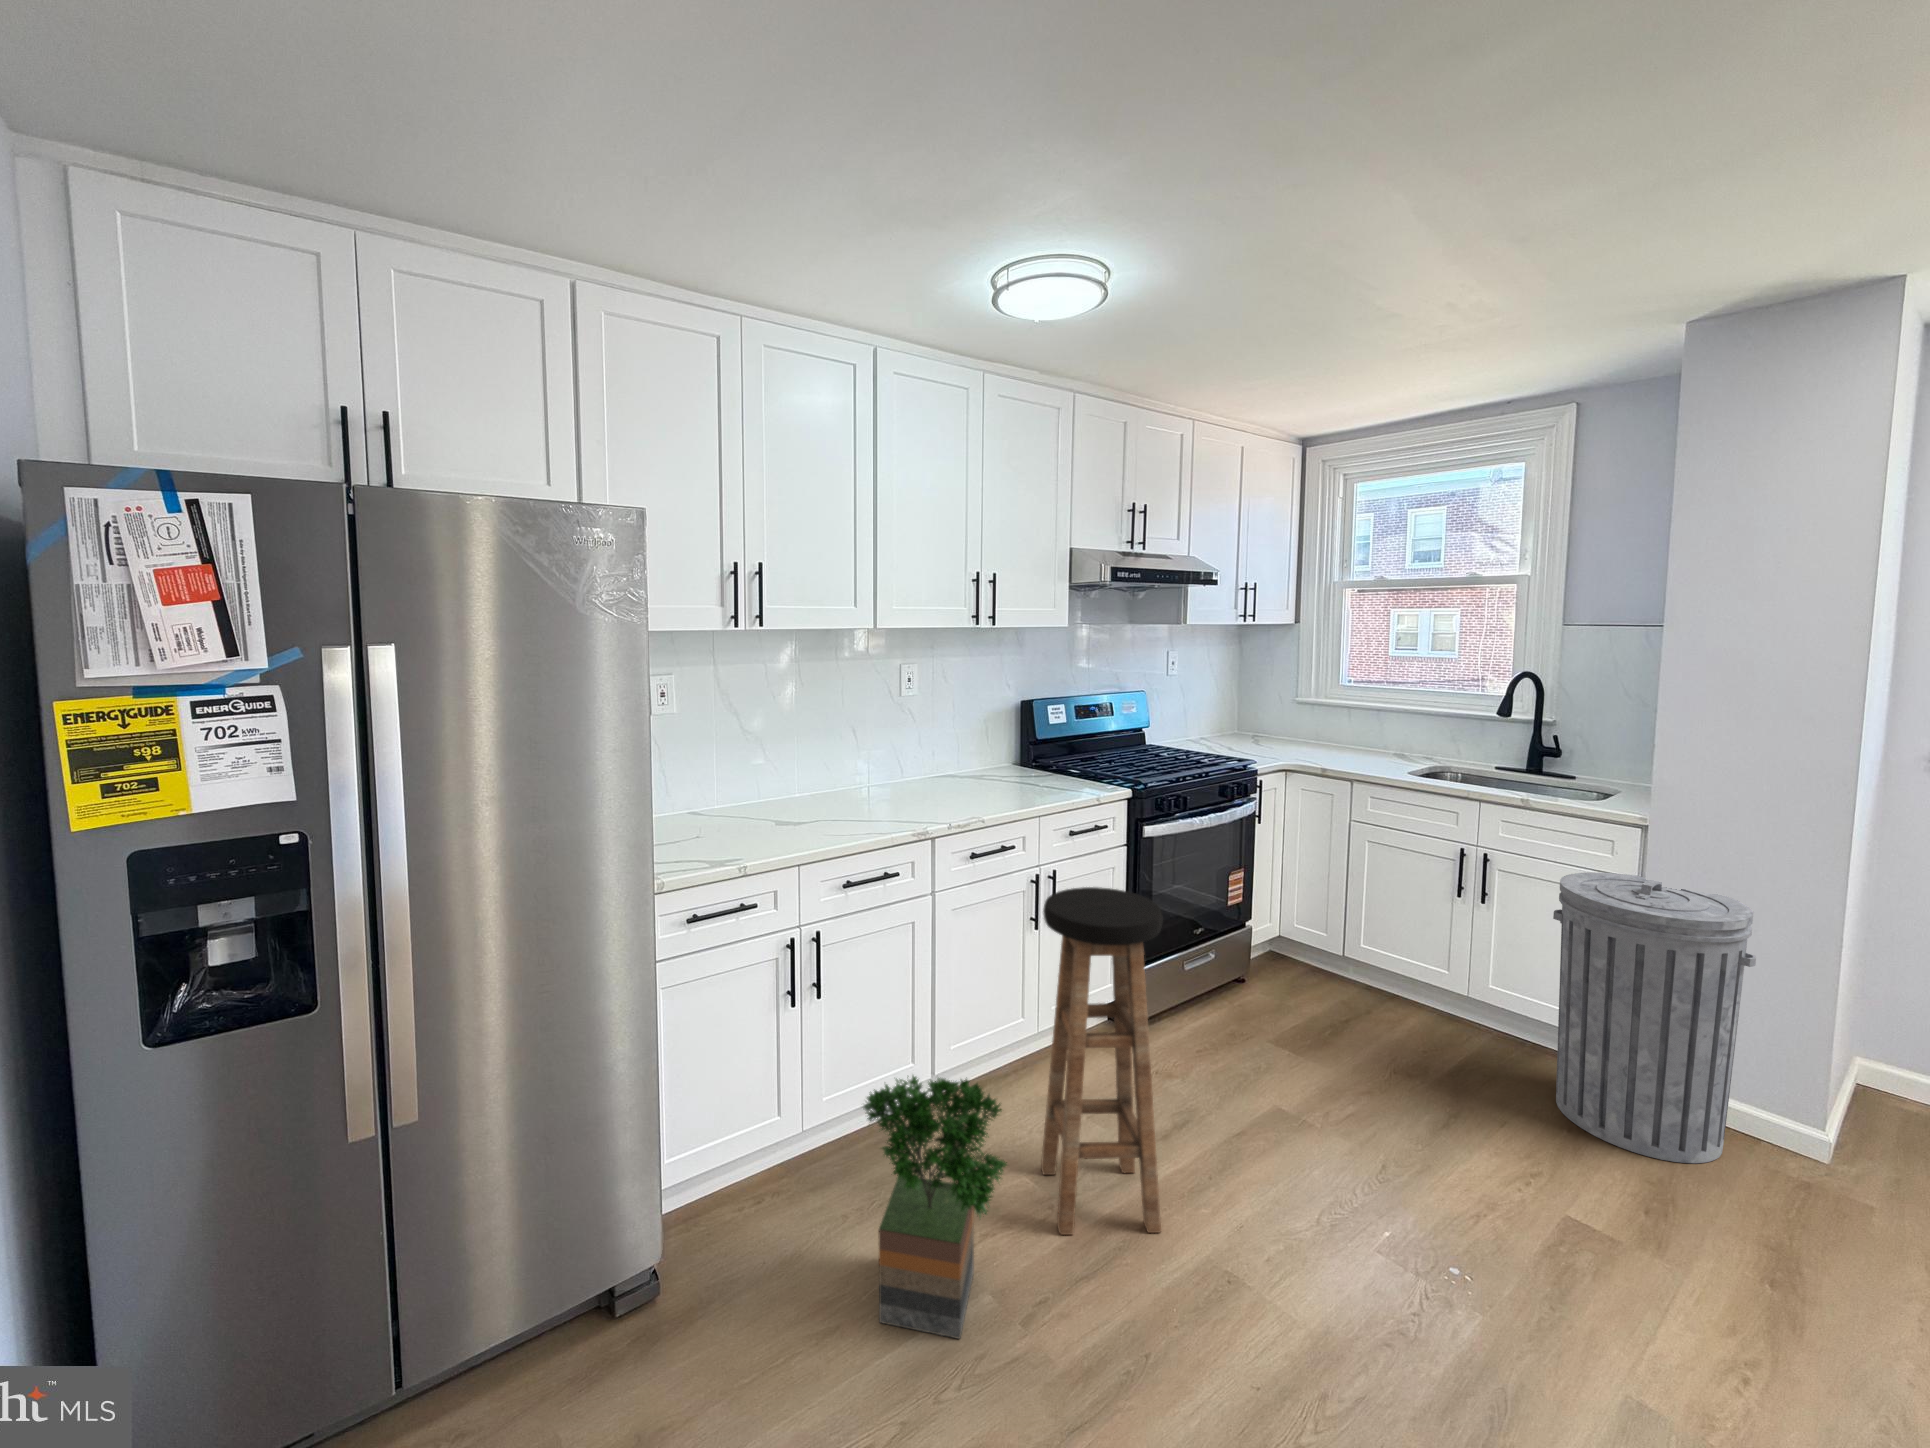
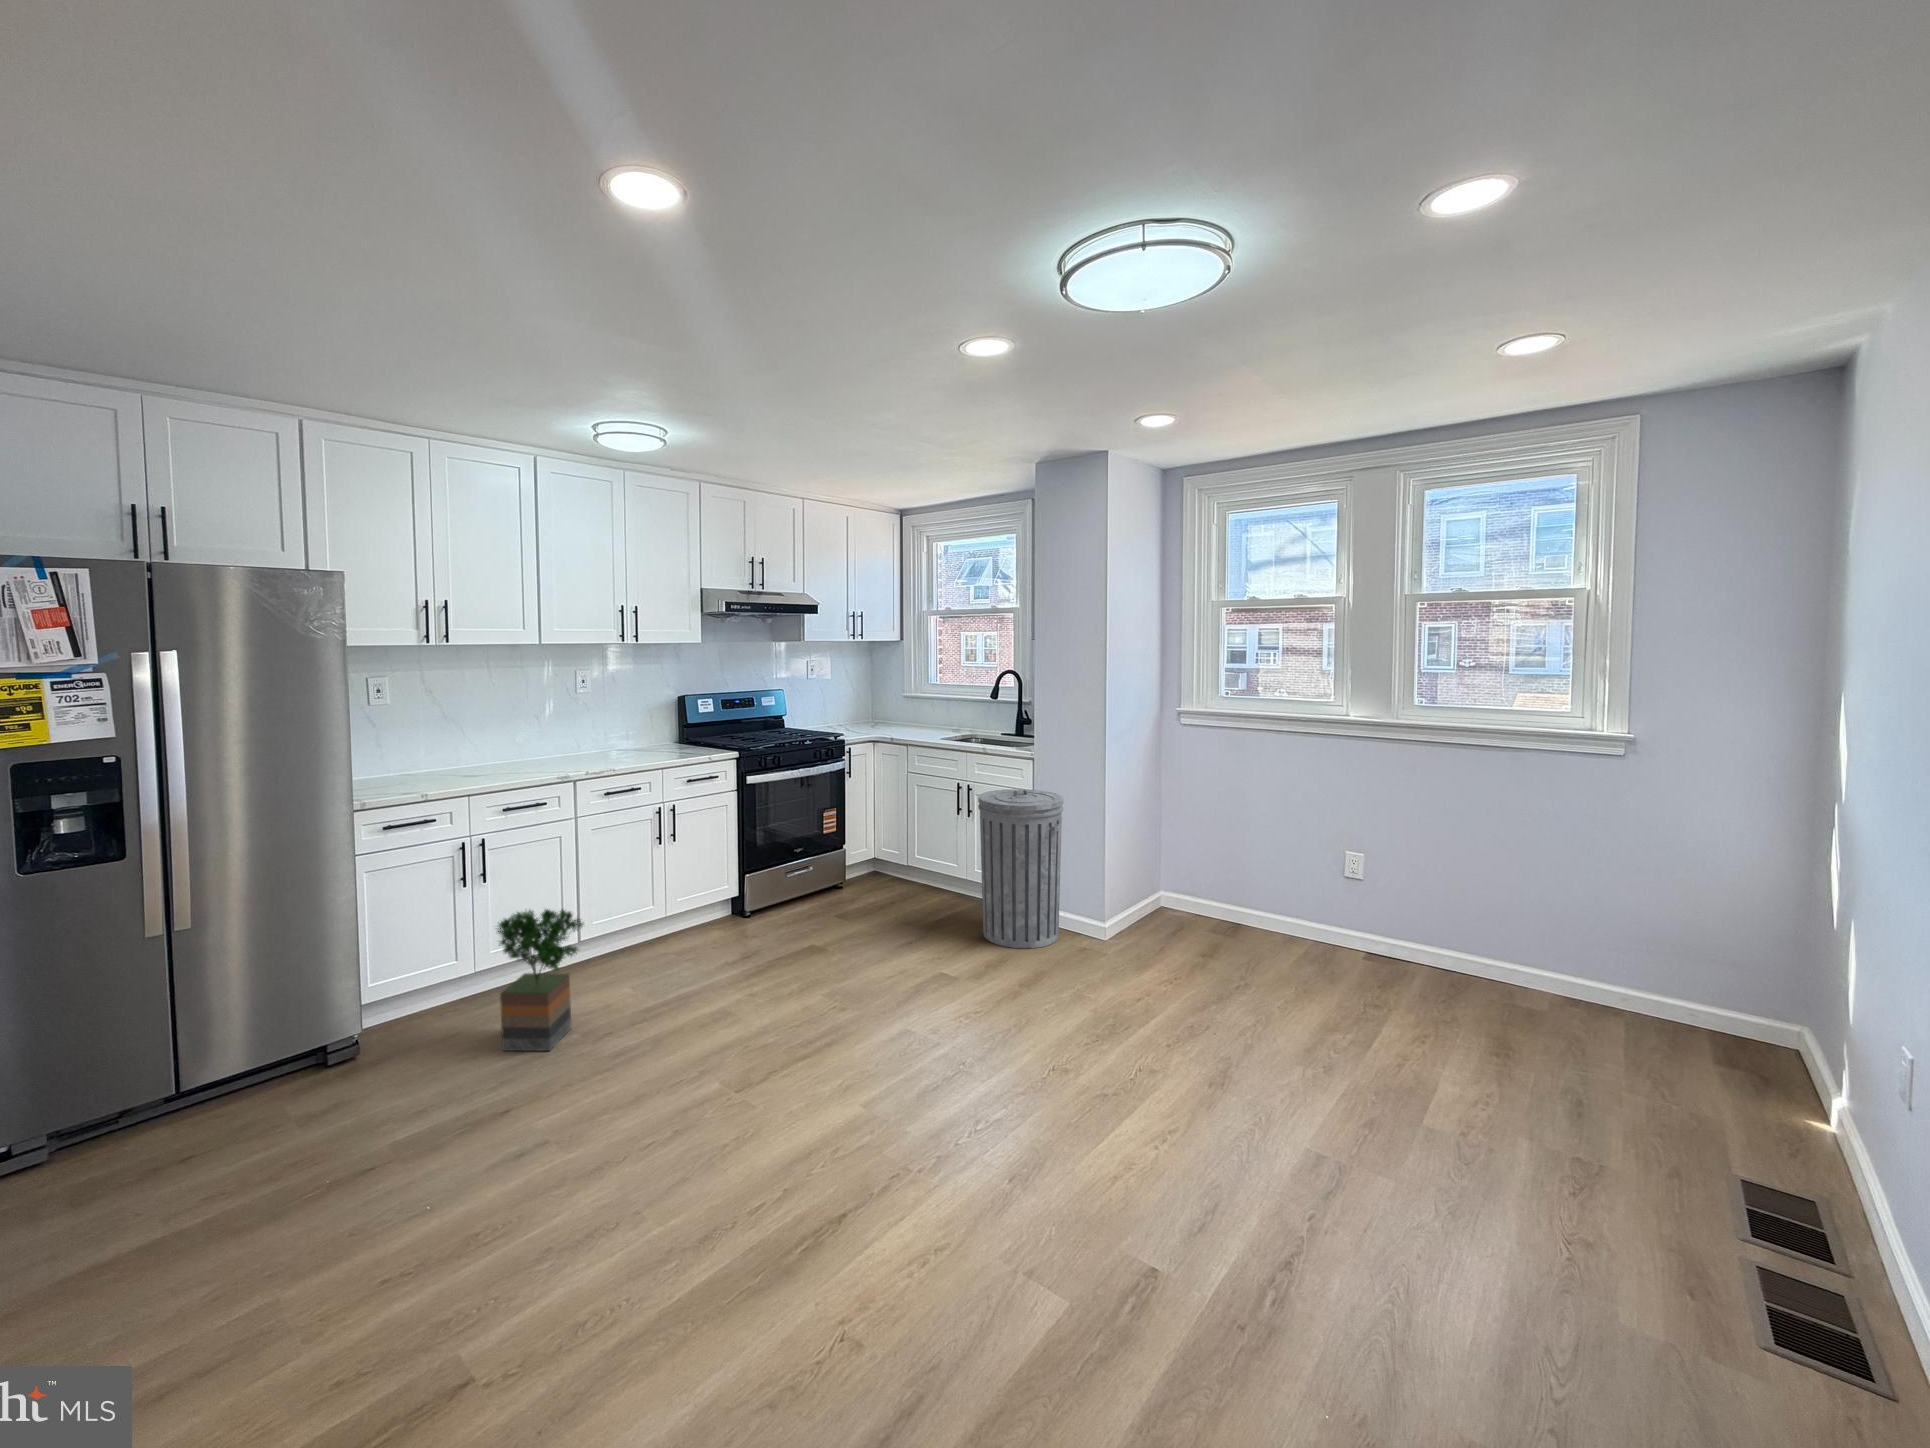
bar stool: present [1041,887,1163,1235] -> none [628,803,701,1008]

